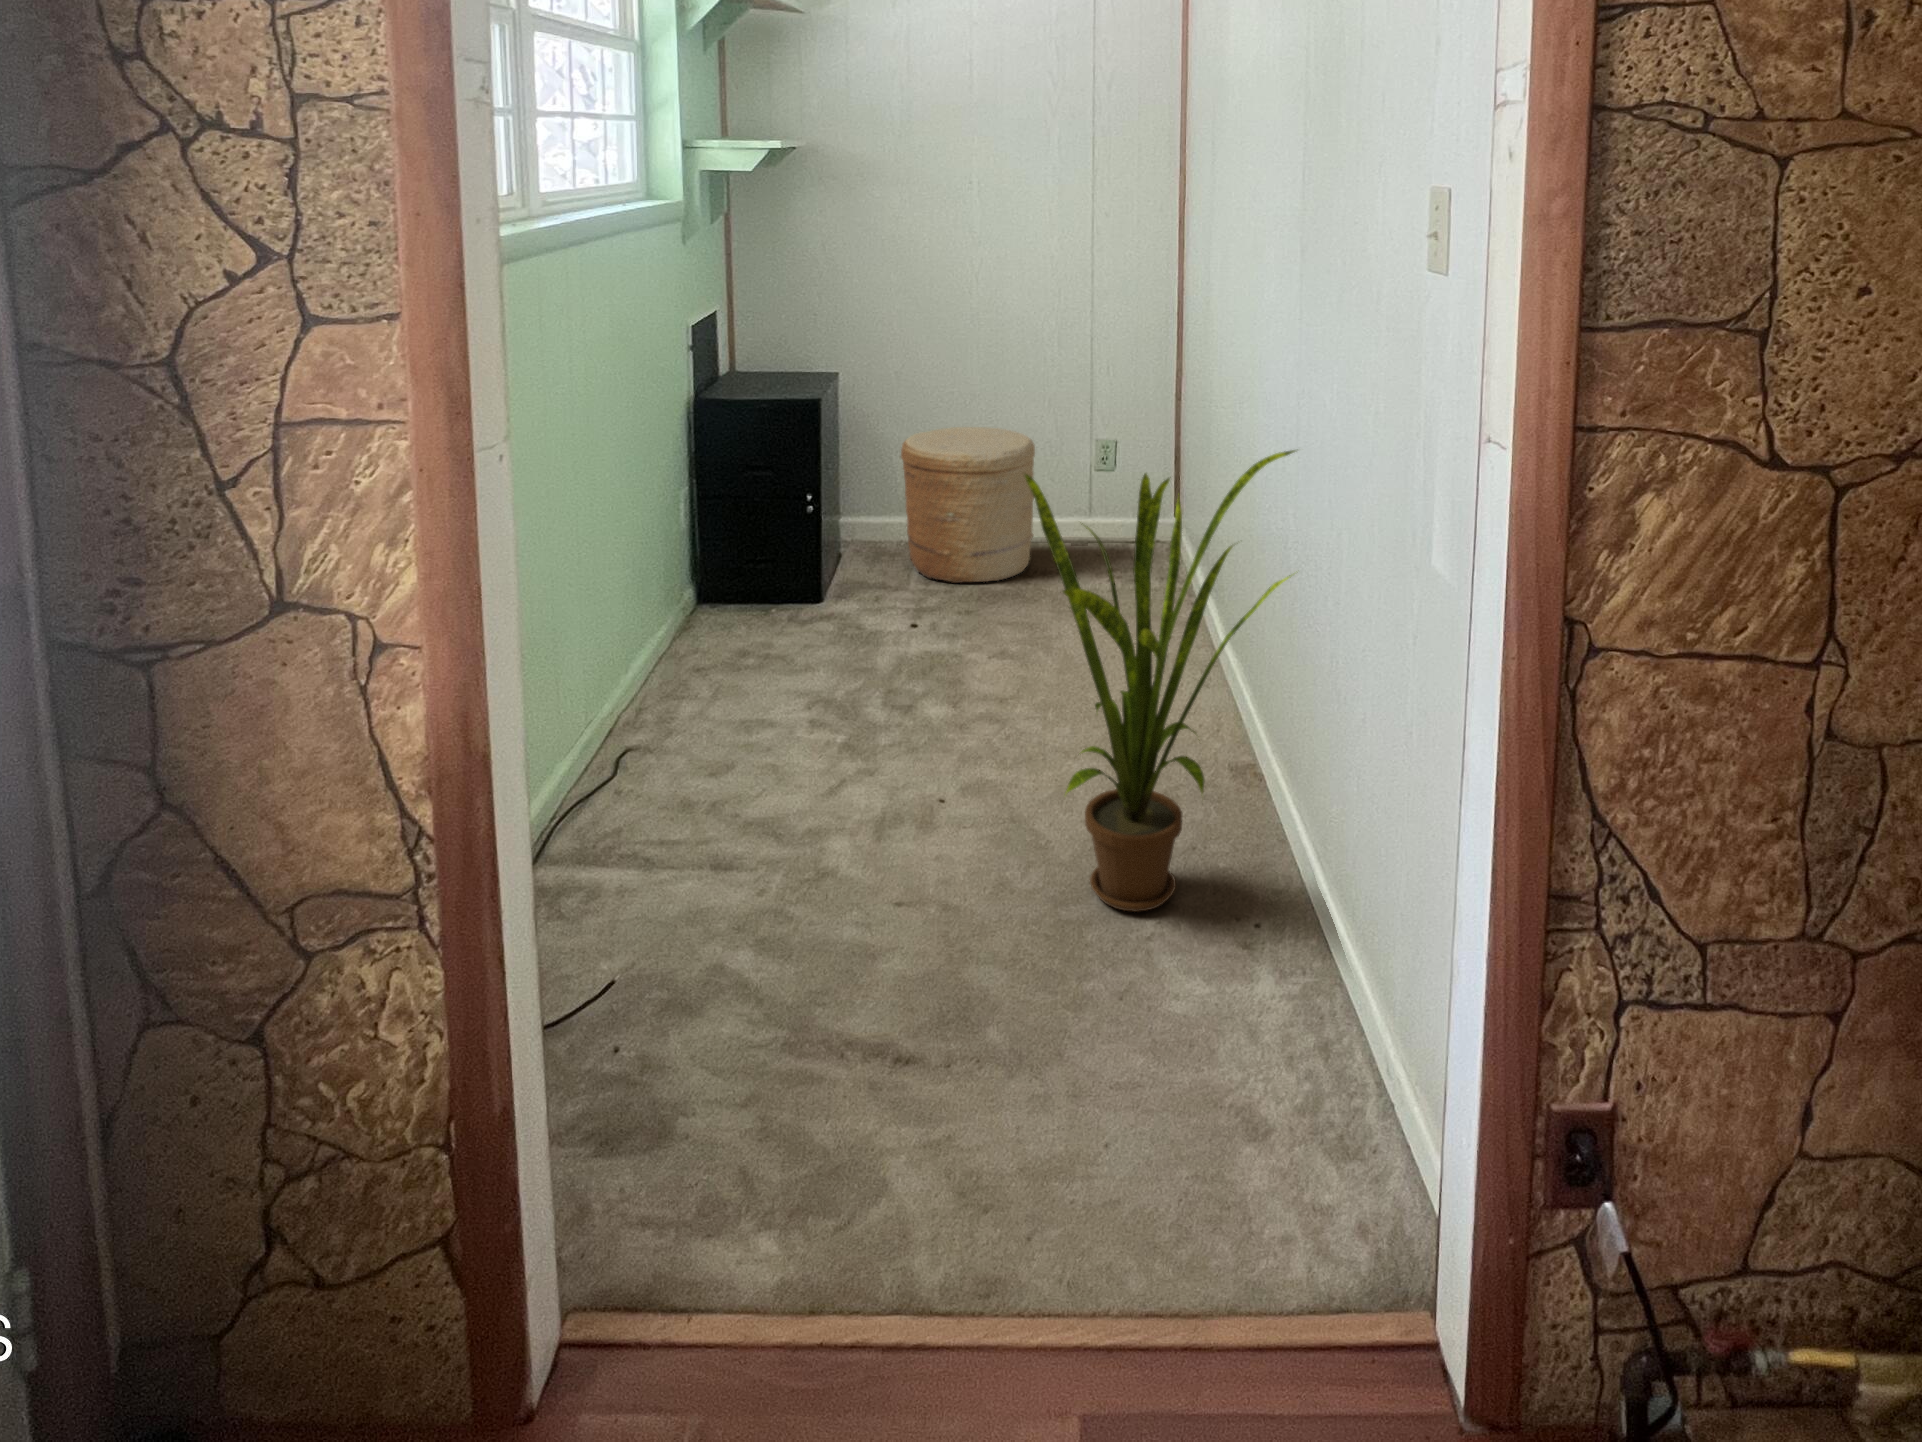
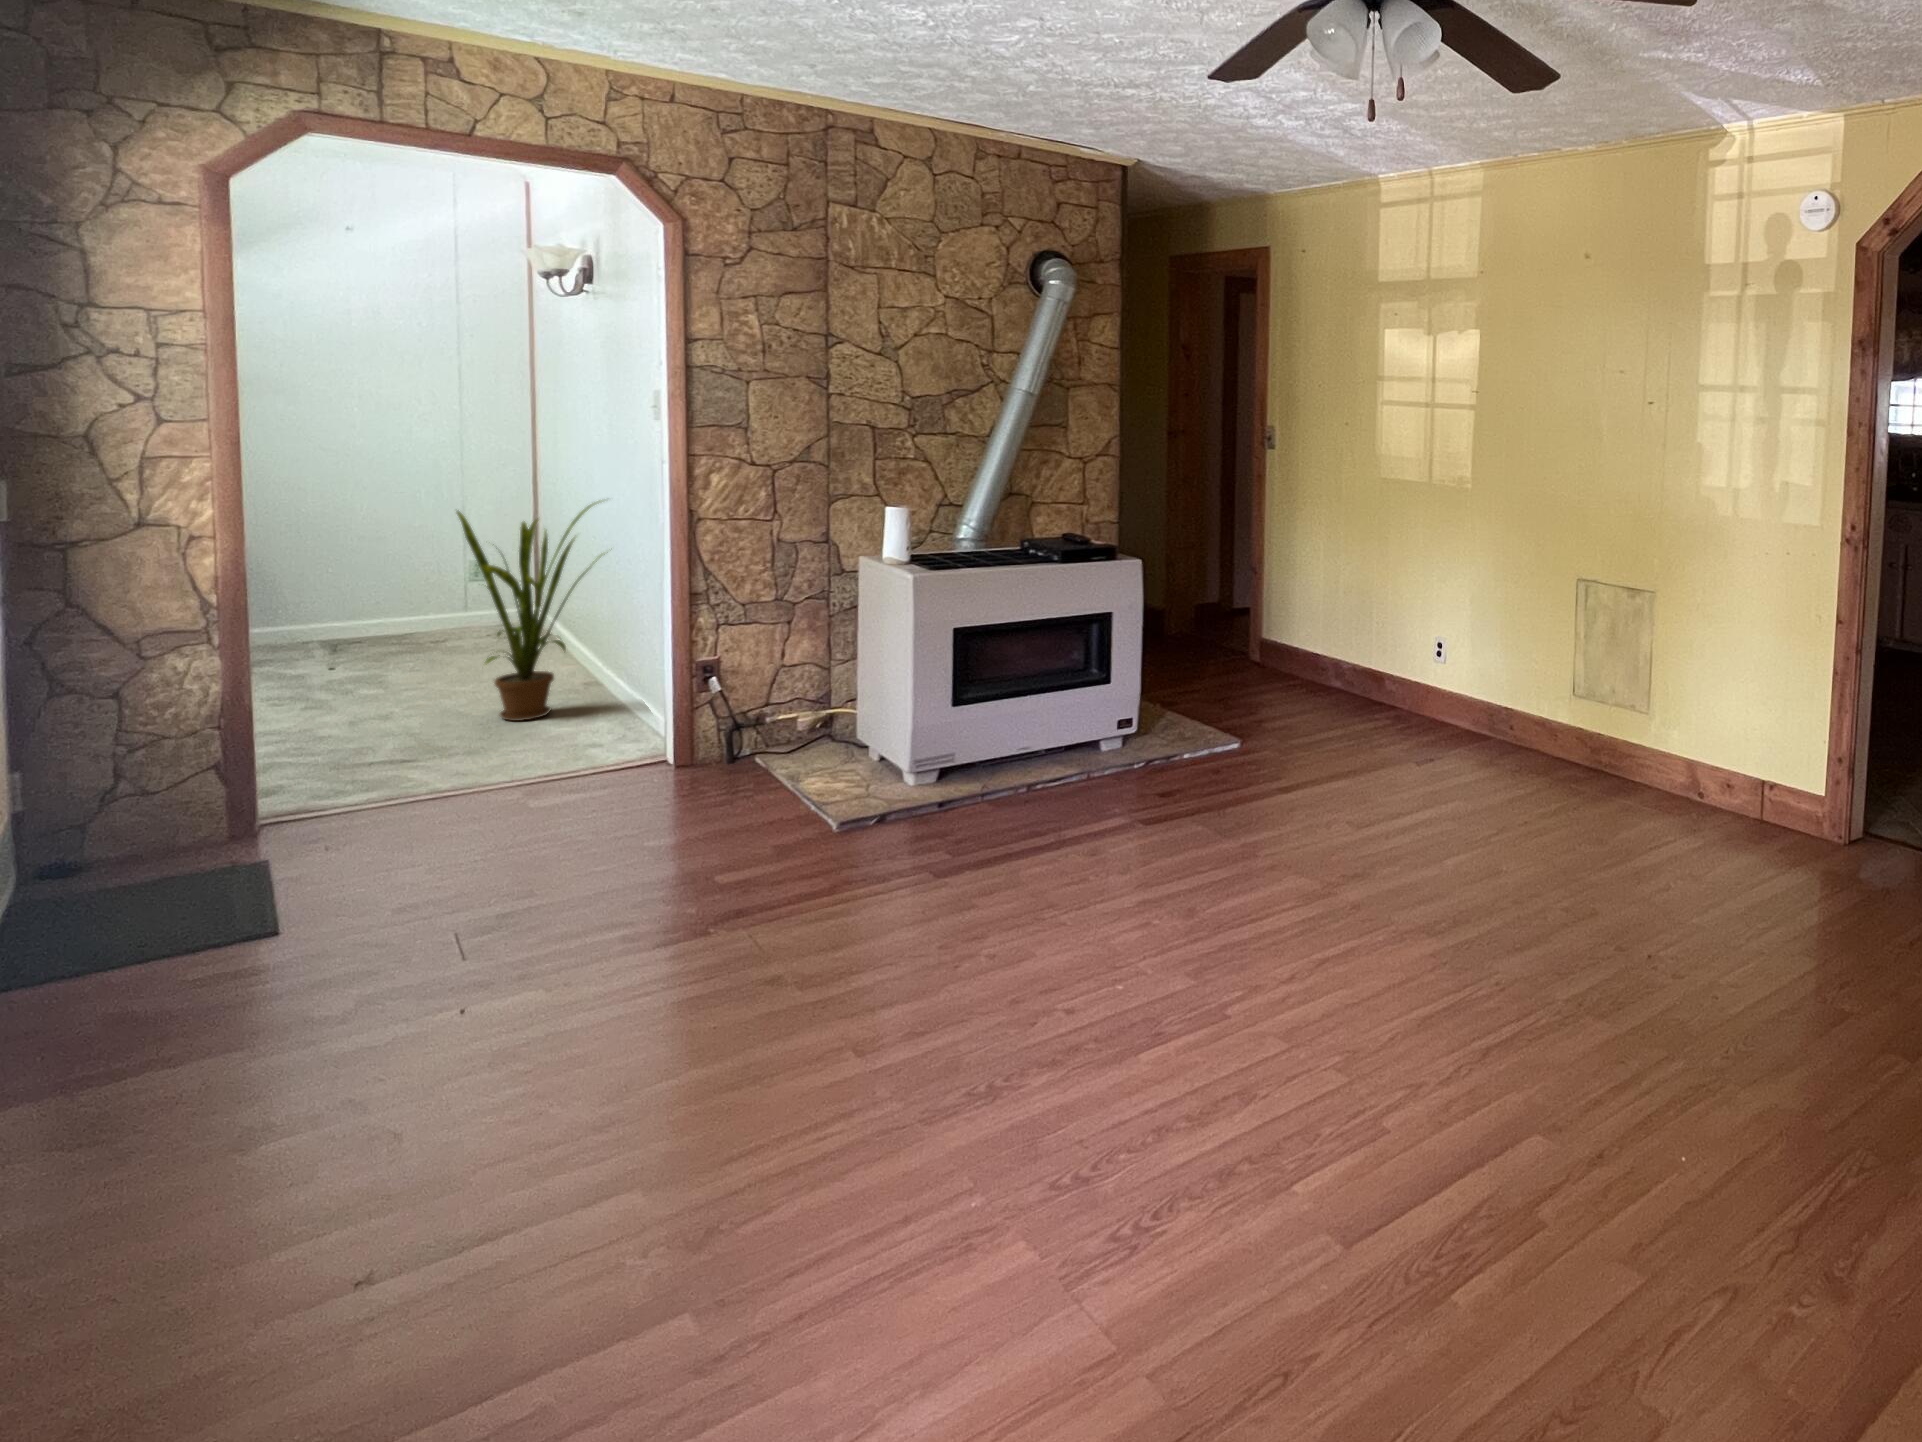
woven basket: present [901,427,1035,583] -> none [287,543,417,646]

